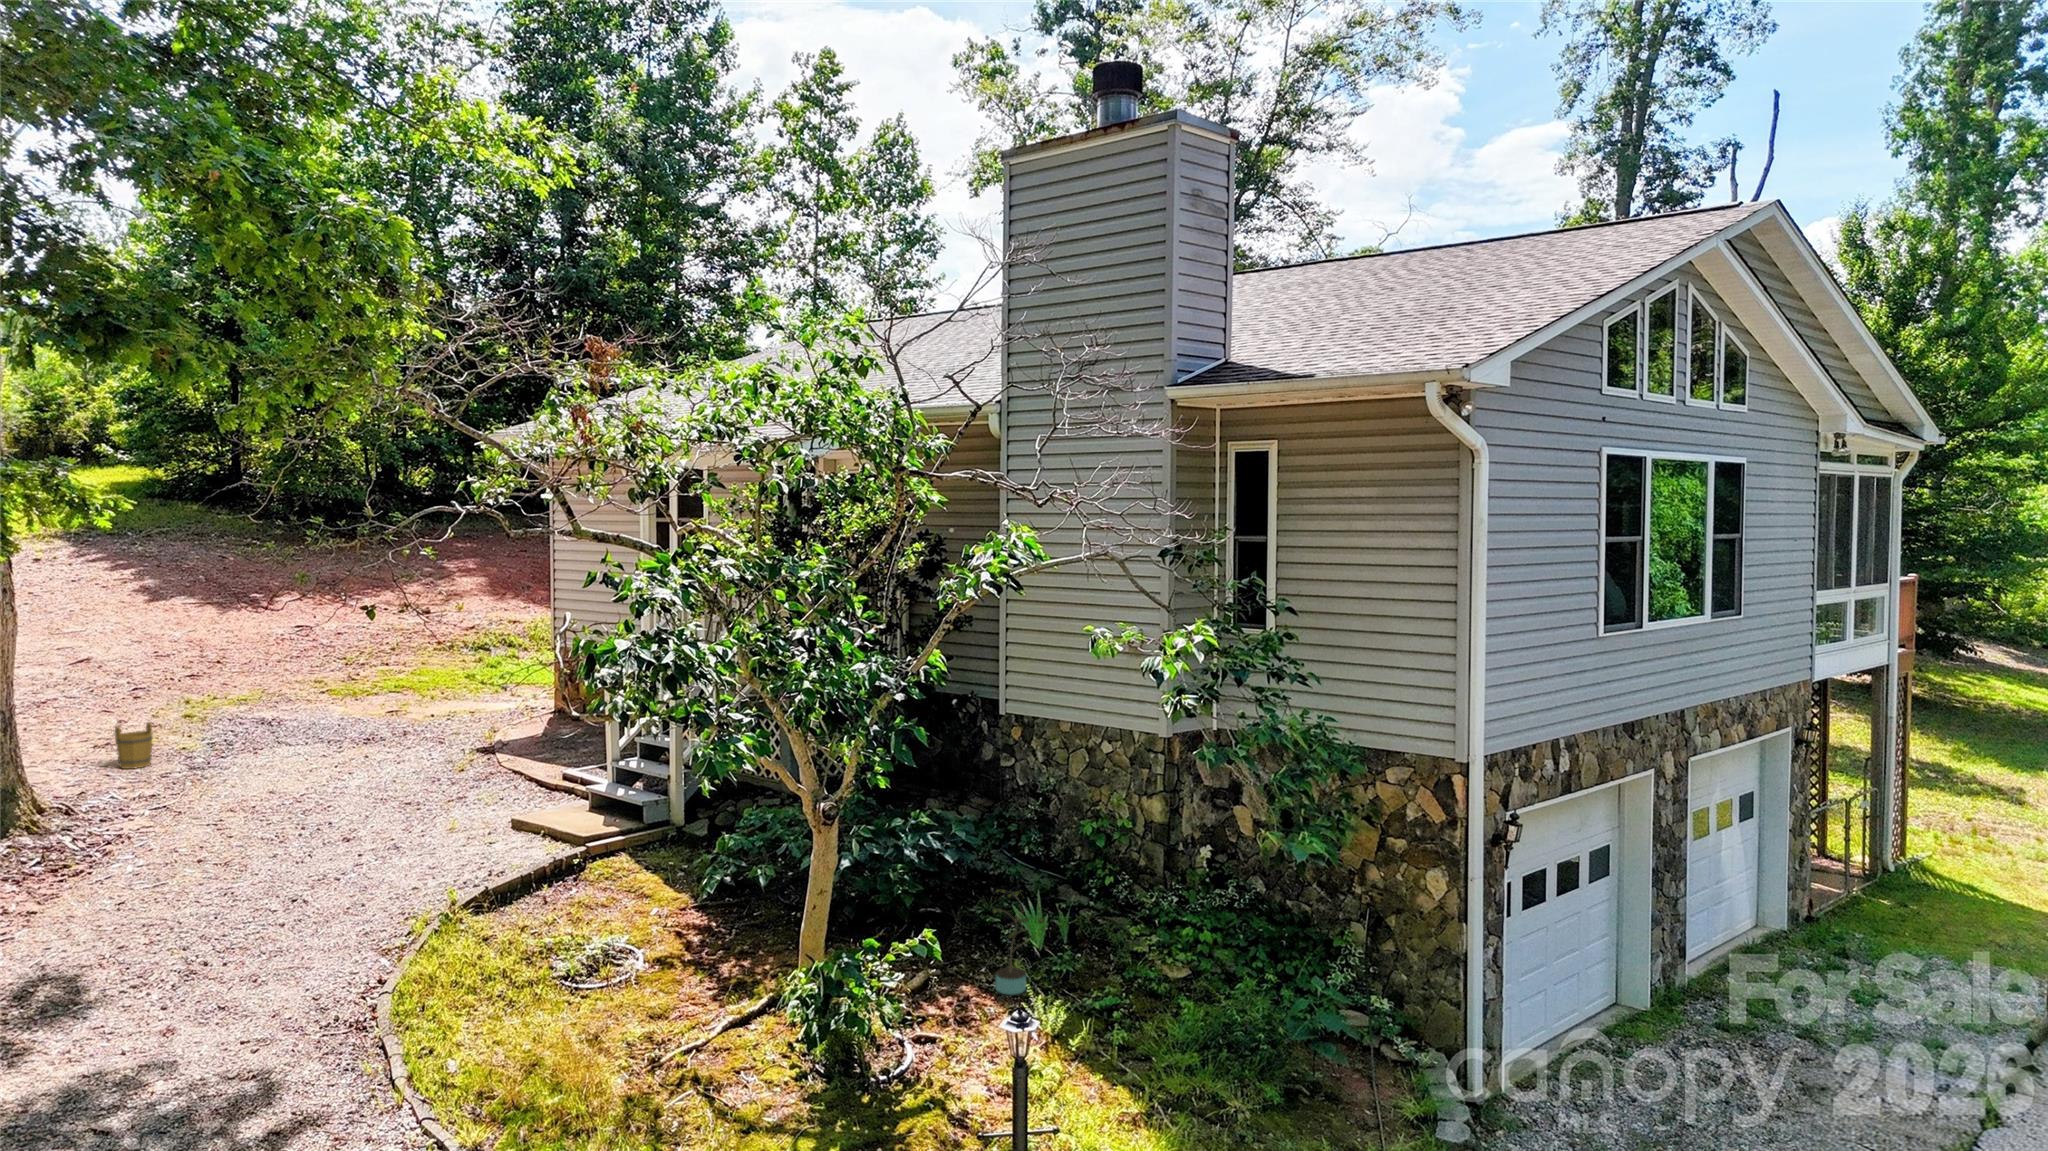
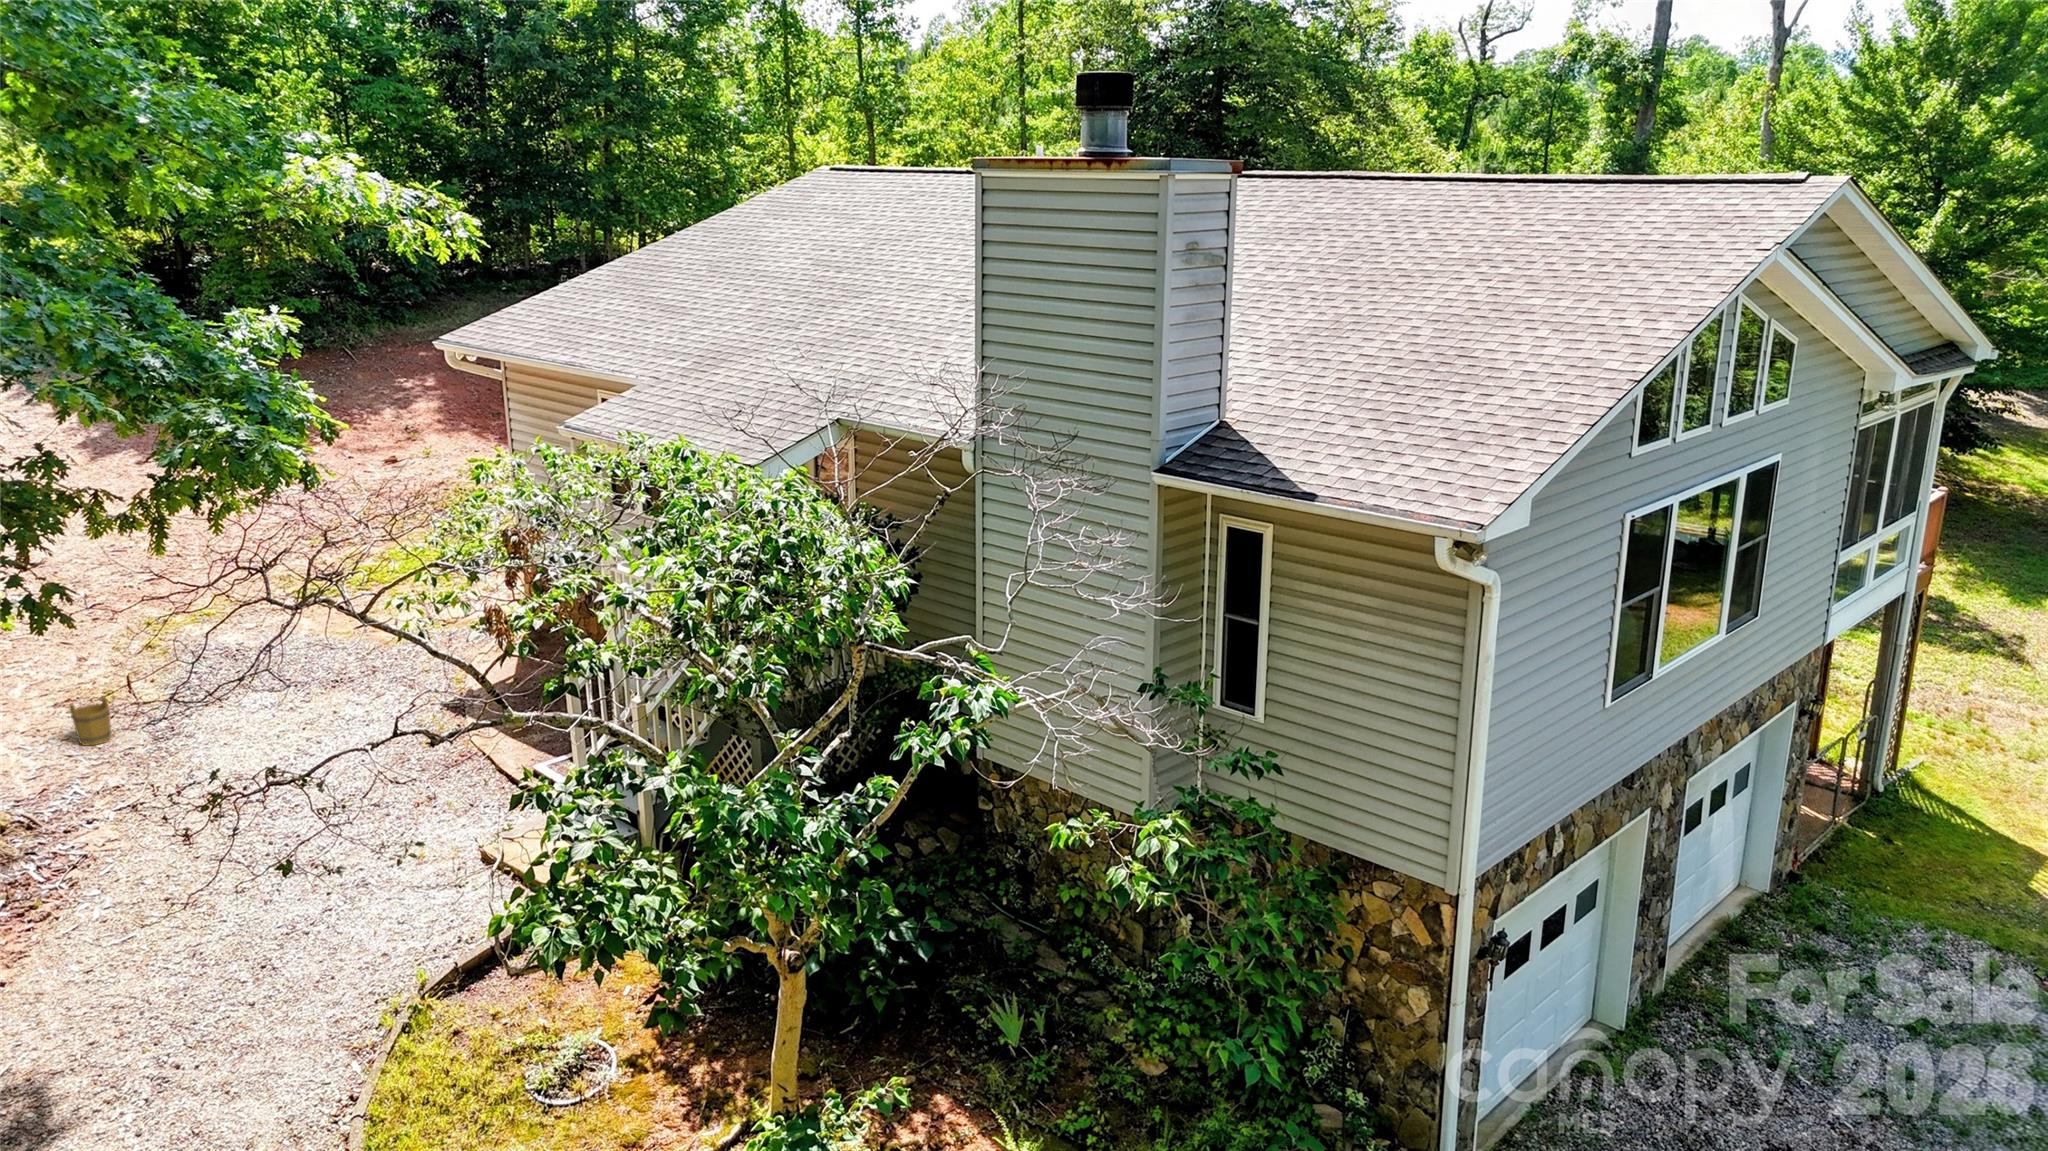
potted plant: present [992,889,1045,995] -> none [963,1005,1020,1111]

